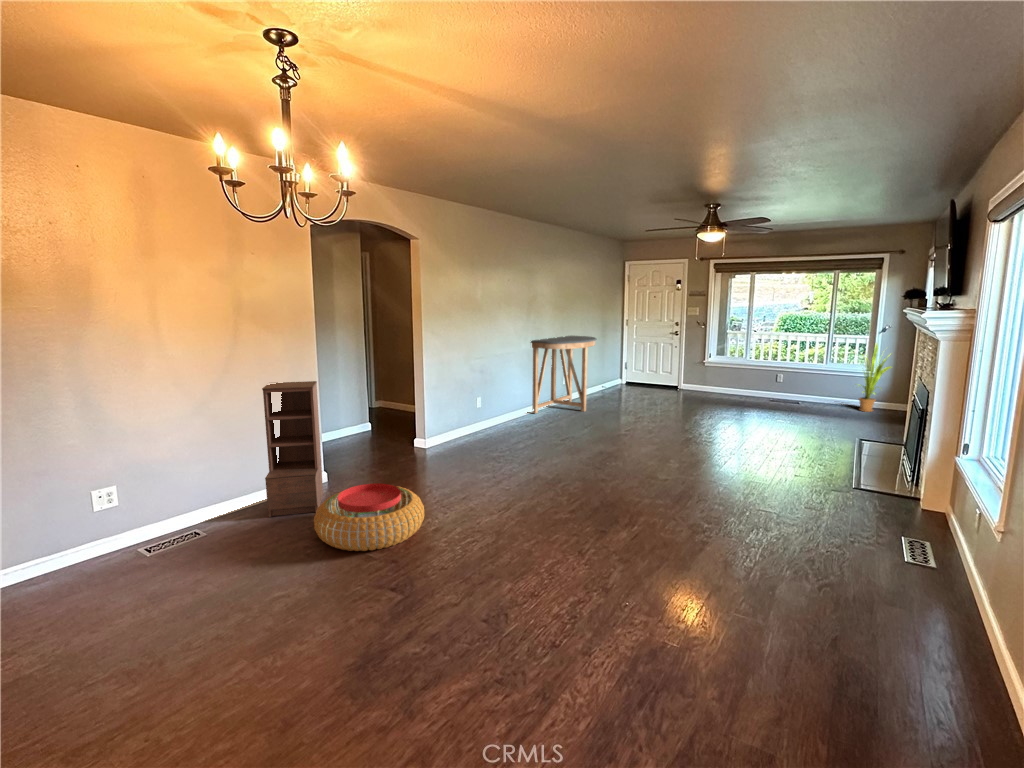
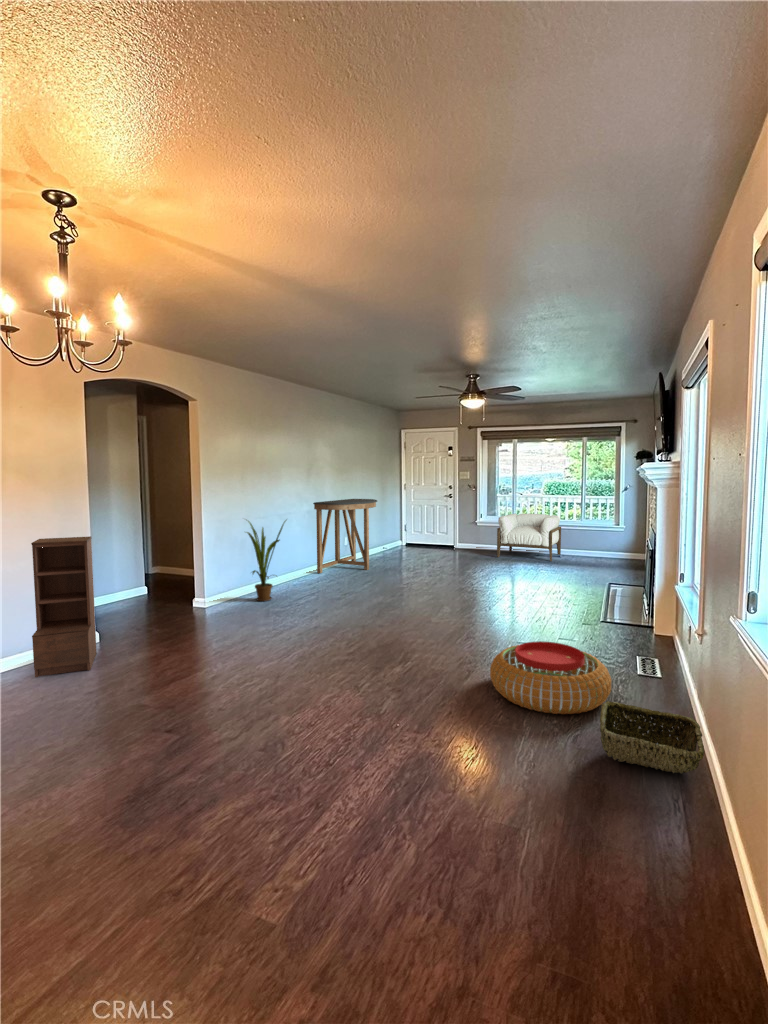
house plant: present [859,343,891,412] -> present [247,520,286,601]
armchair: none [725,354,802,409] -> present [497,513,561,561]
pouf: present [314,484,424,551] -> present [490,641,611,714]
woven basket: none [869,605,1009,703] -> present [600,701,704,773]

